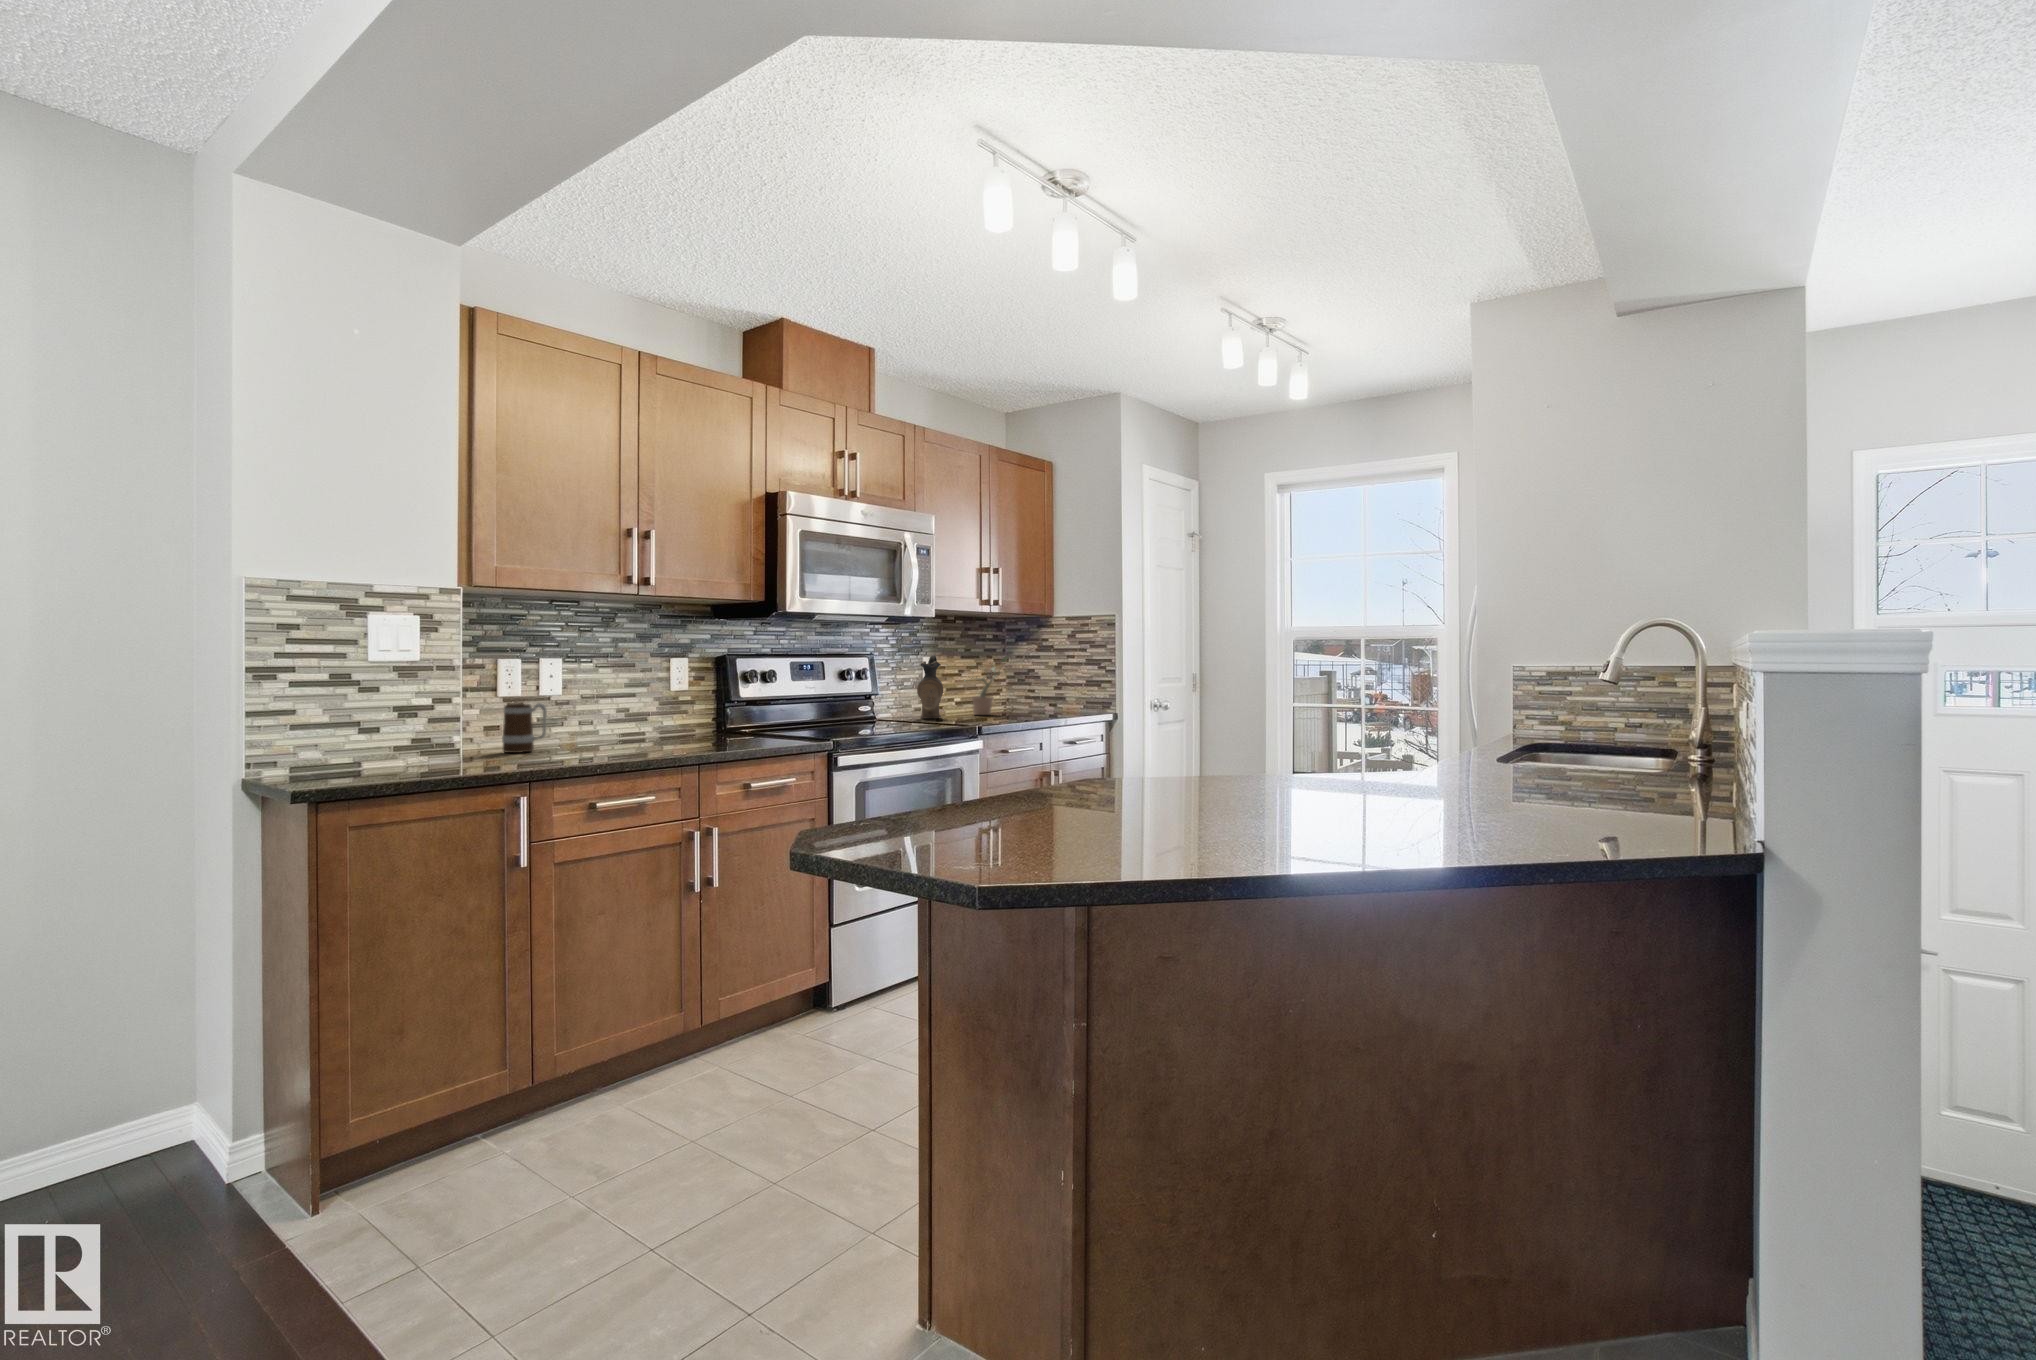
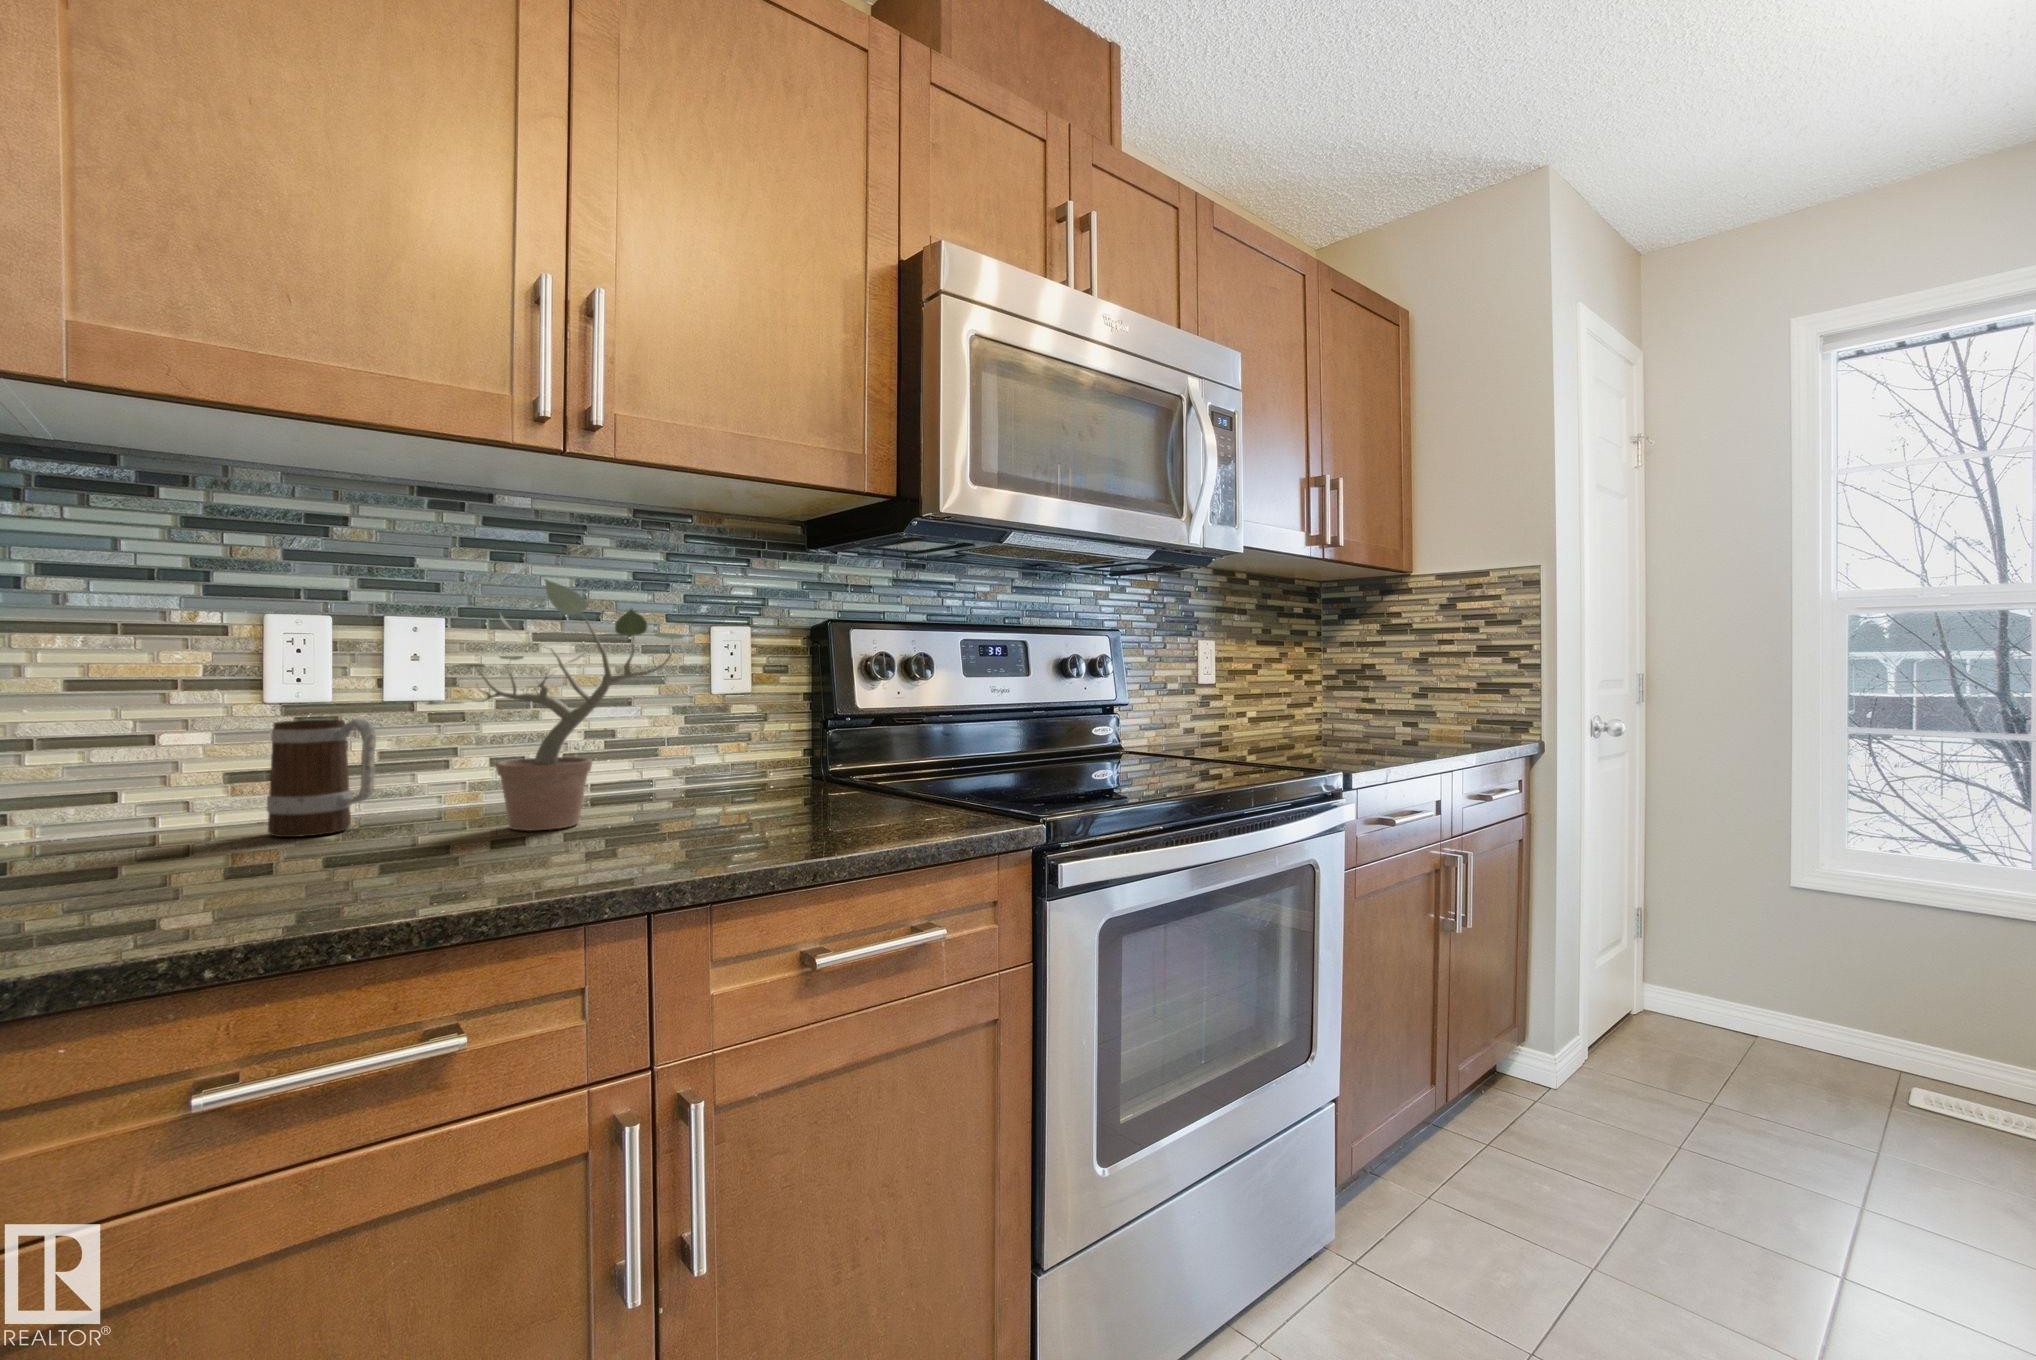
ceramic pitcher: present [917,654,943,718] -> none [1182,637,1228,745]
potted plant: present [964,656,1008,715] -> present [427,579,683,831]

